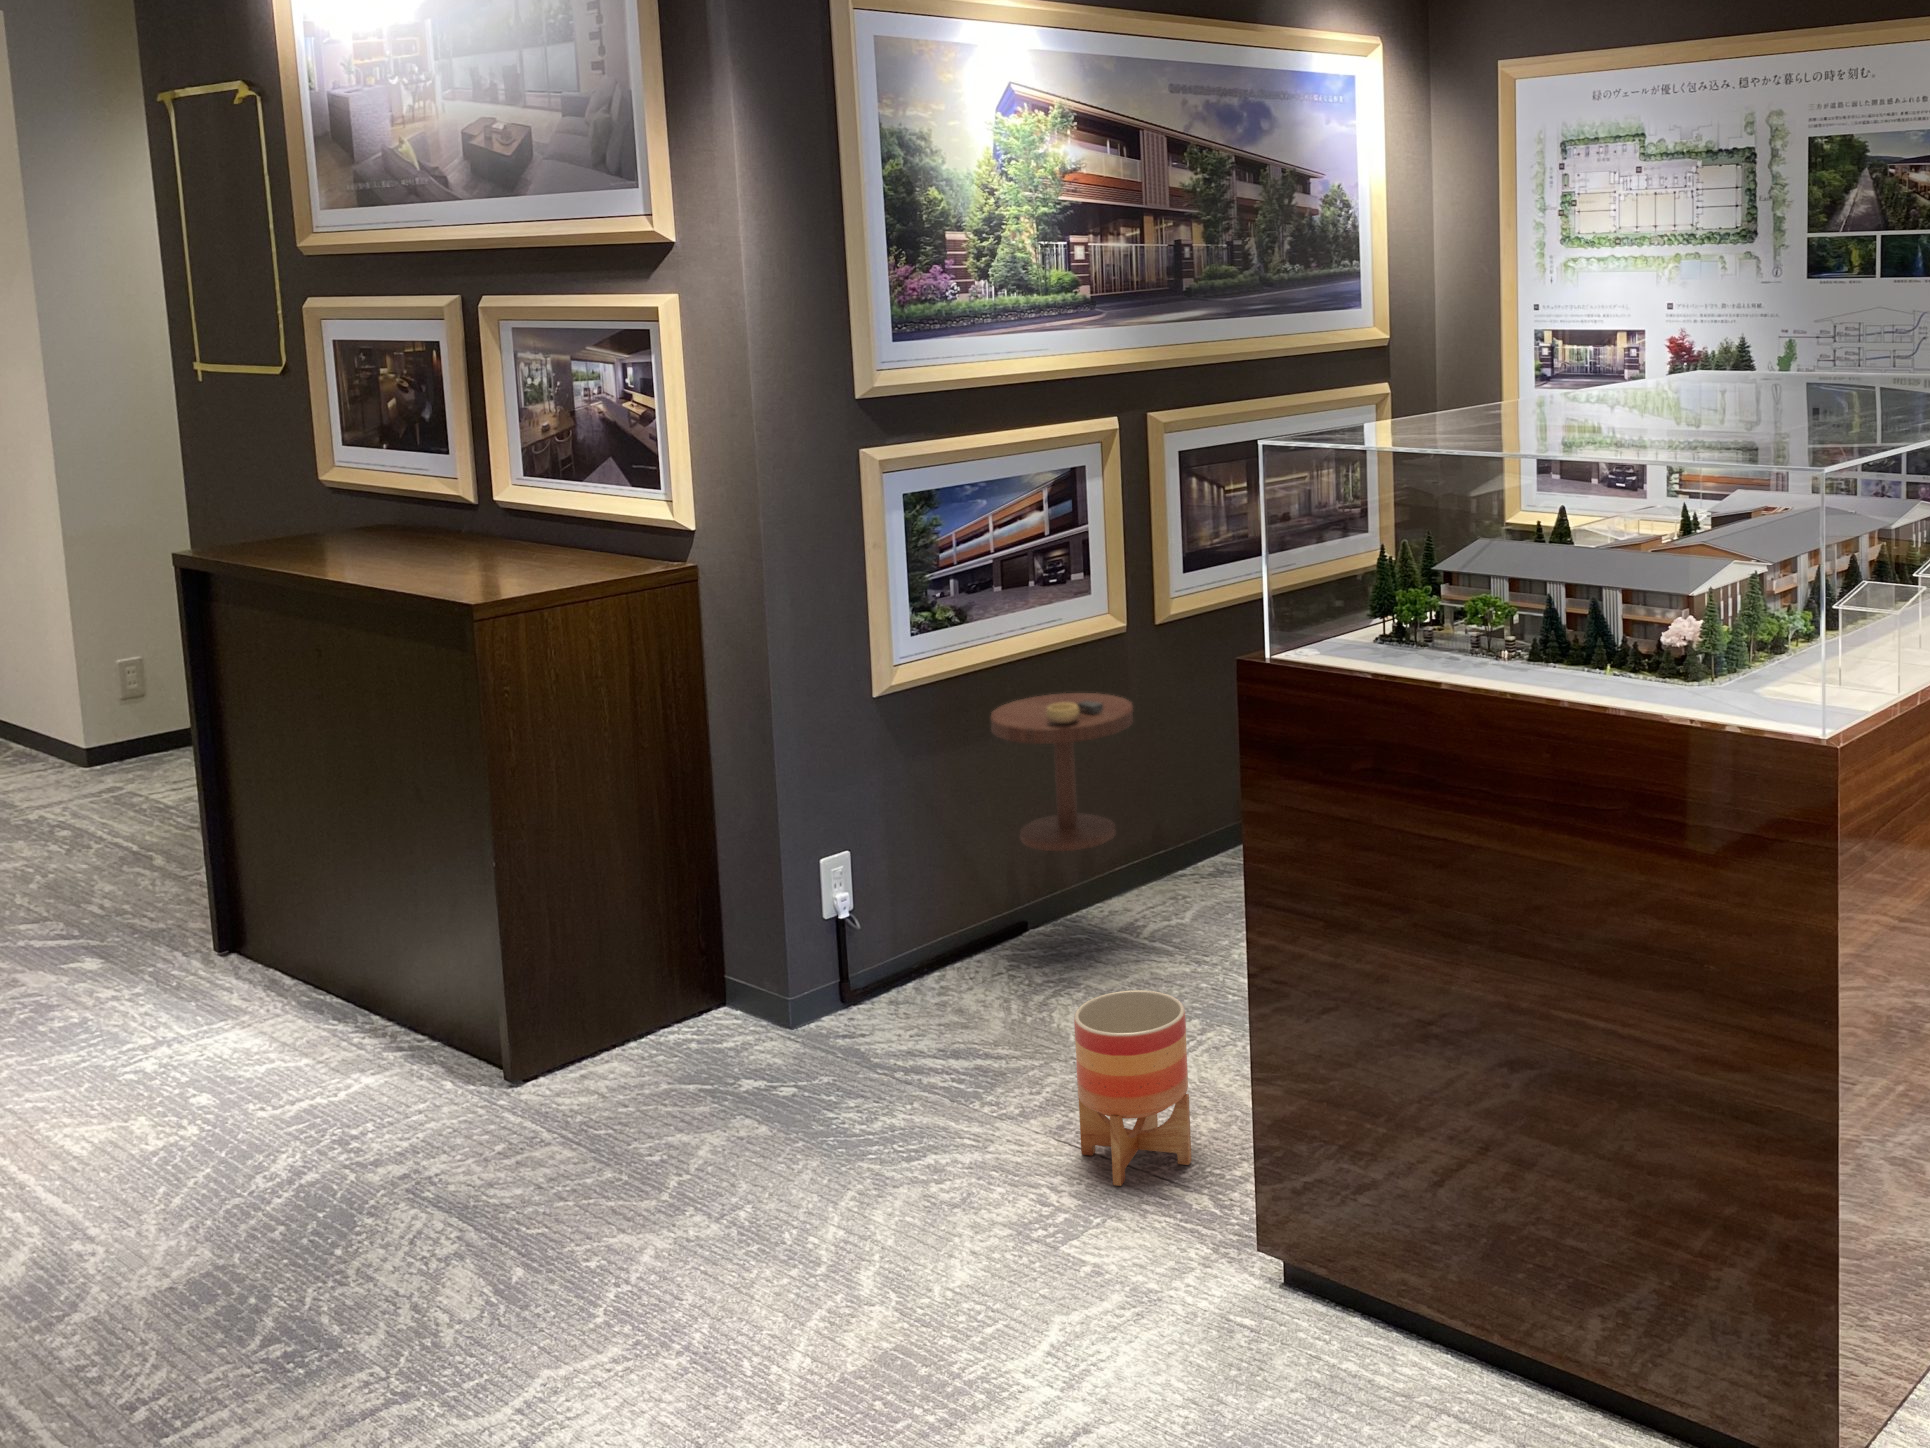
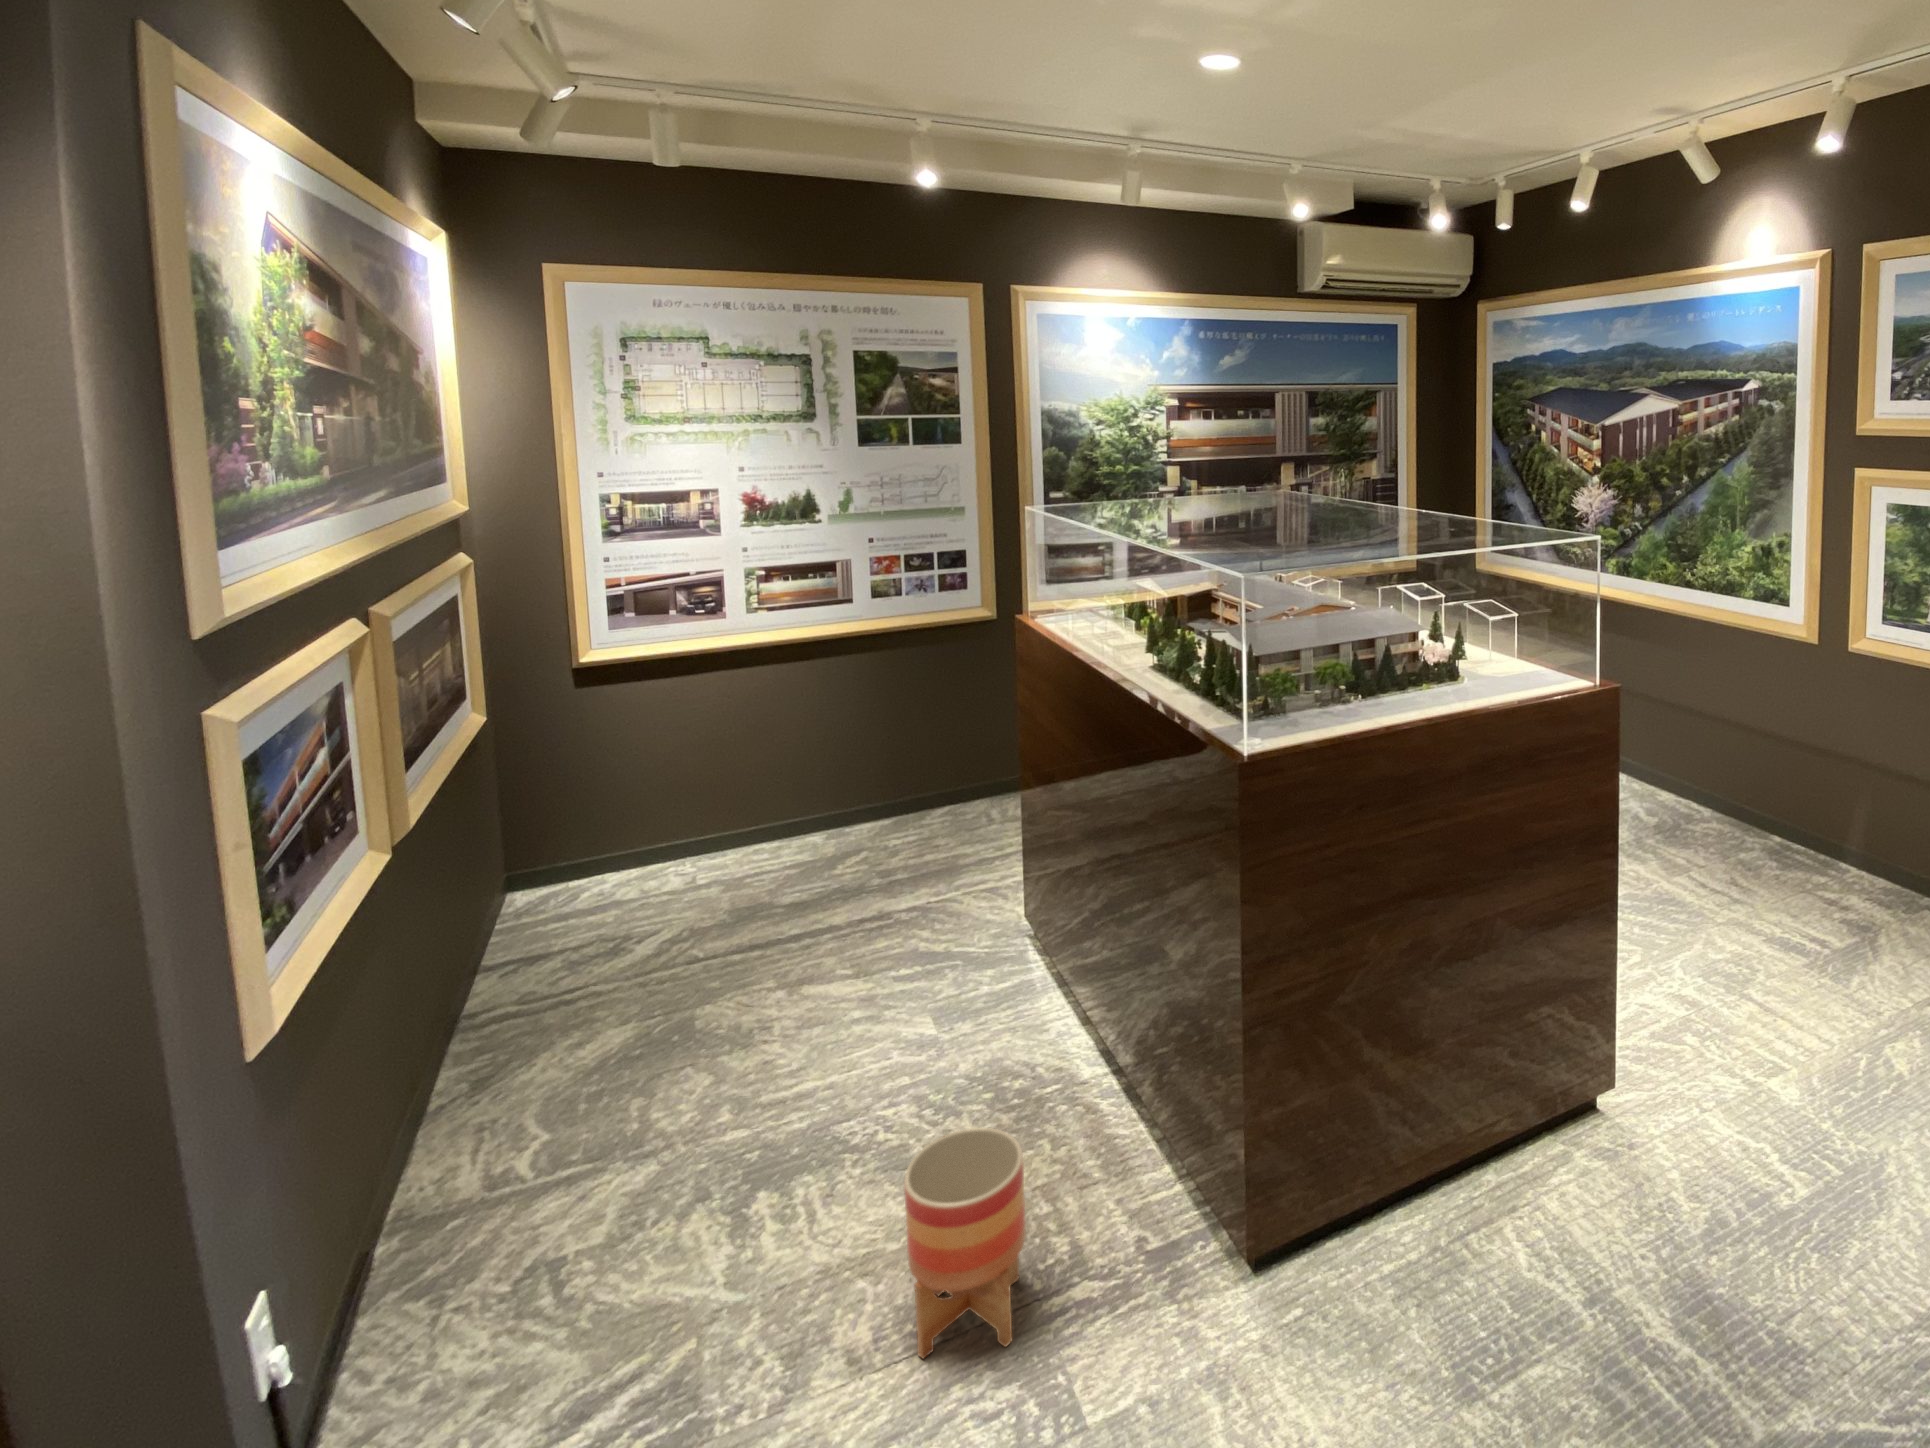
side table: present [991,693,1133,851] -> none [344,915,561,1259]

